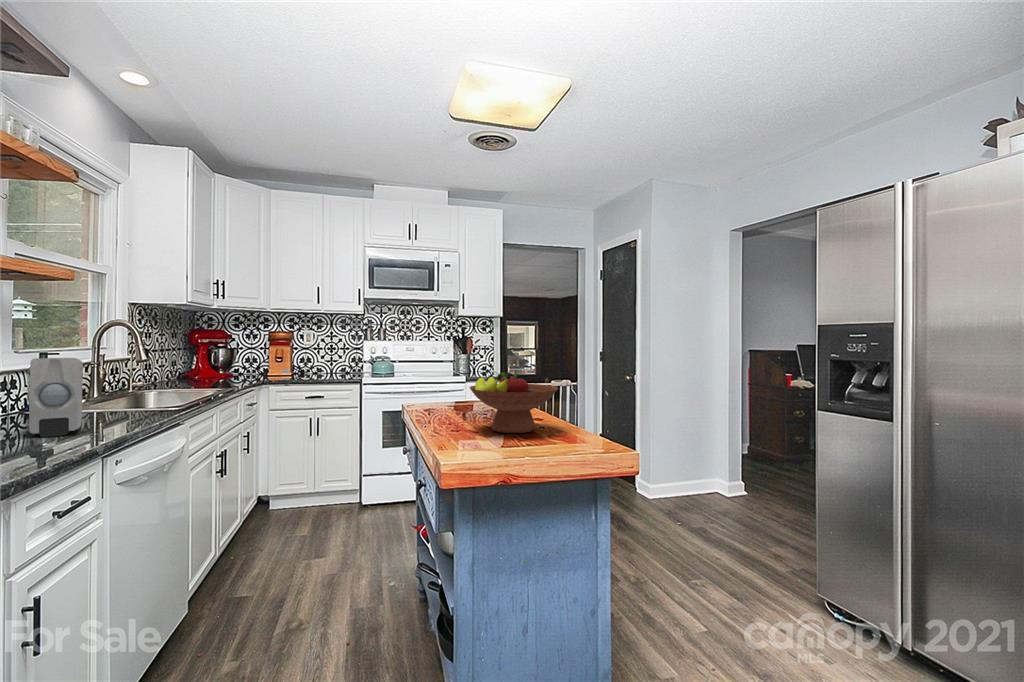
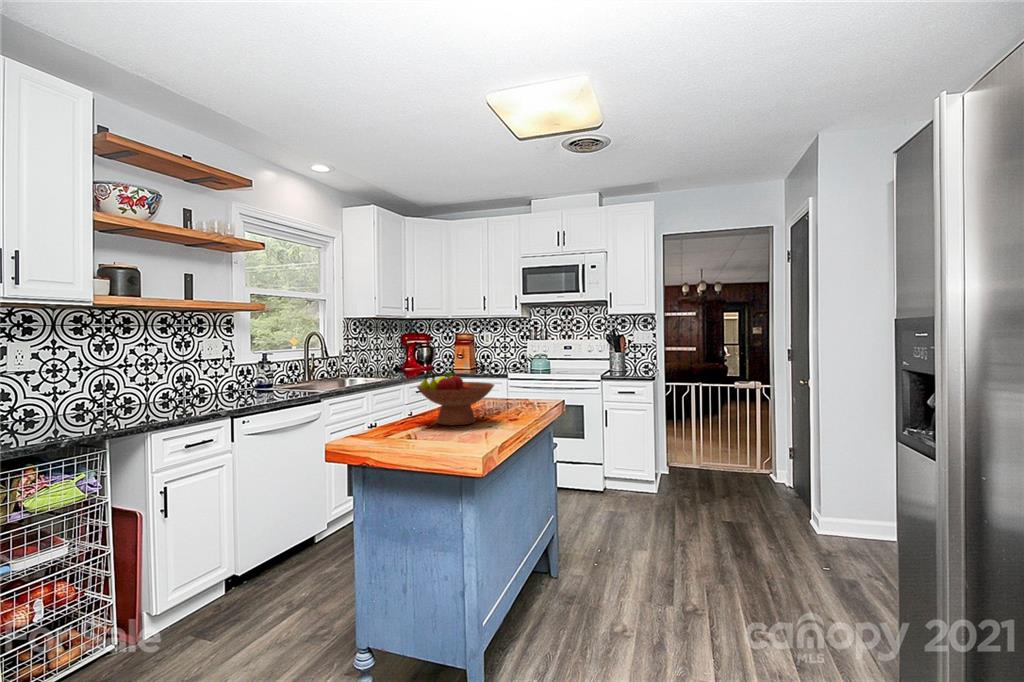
soap dispenser: present [29,358,83,437] -> none [220,357,256,403]

